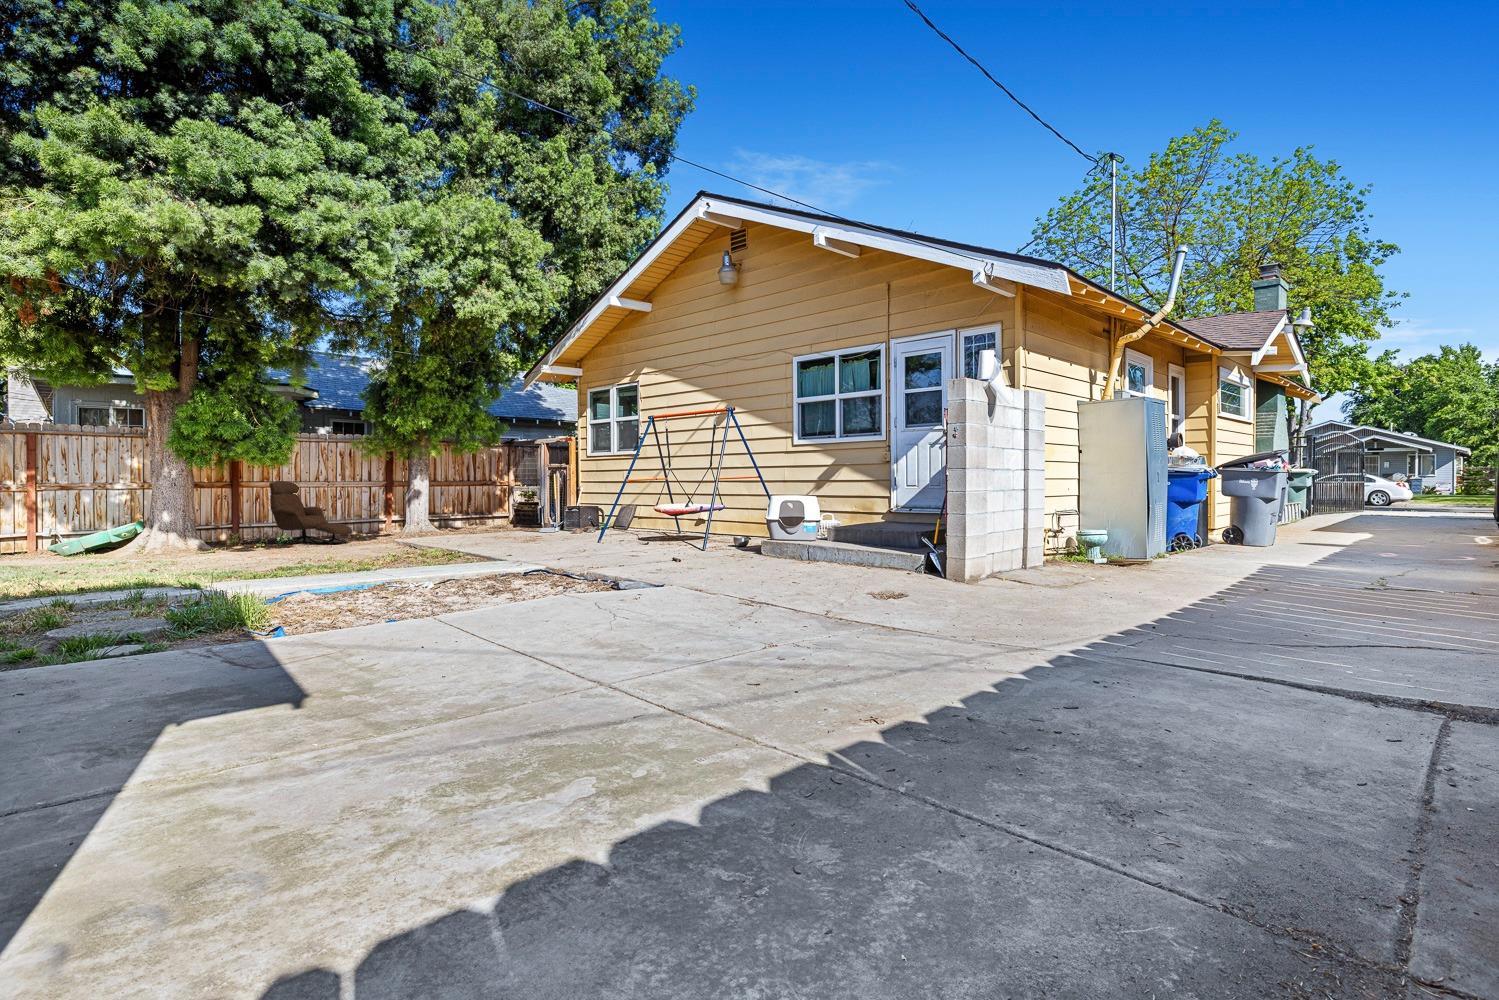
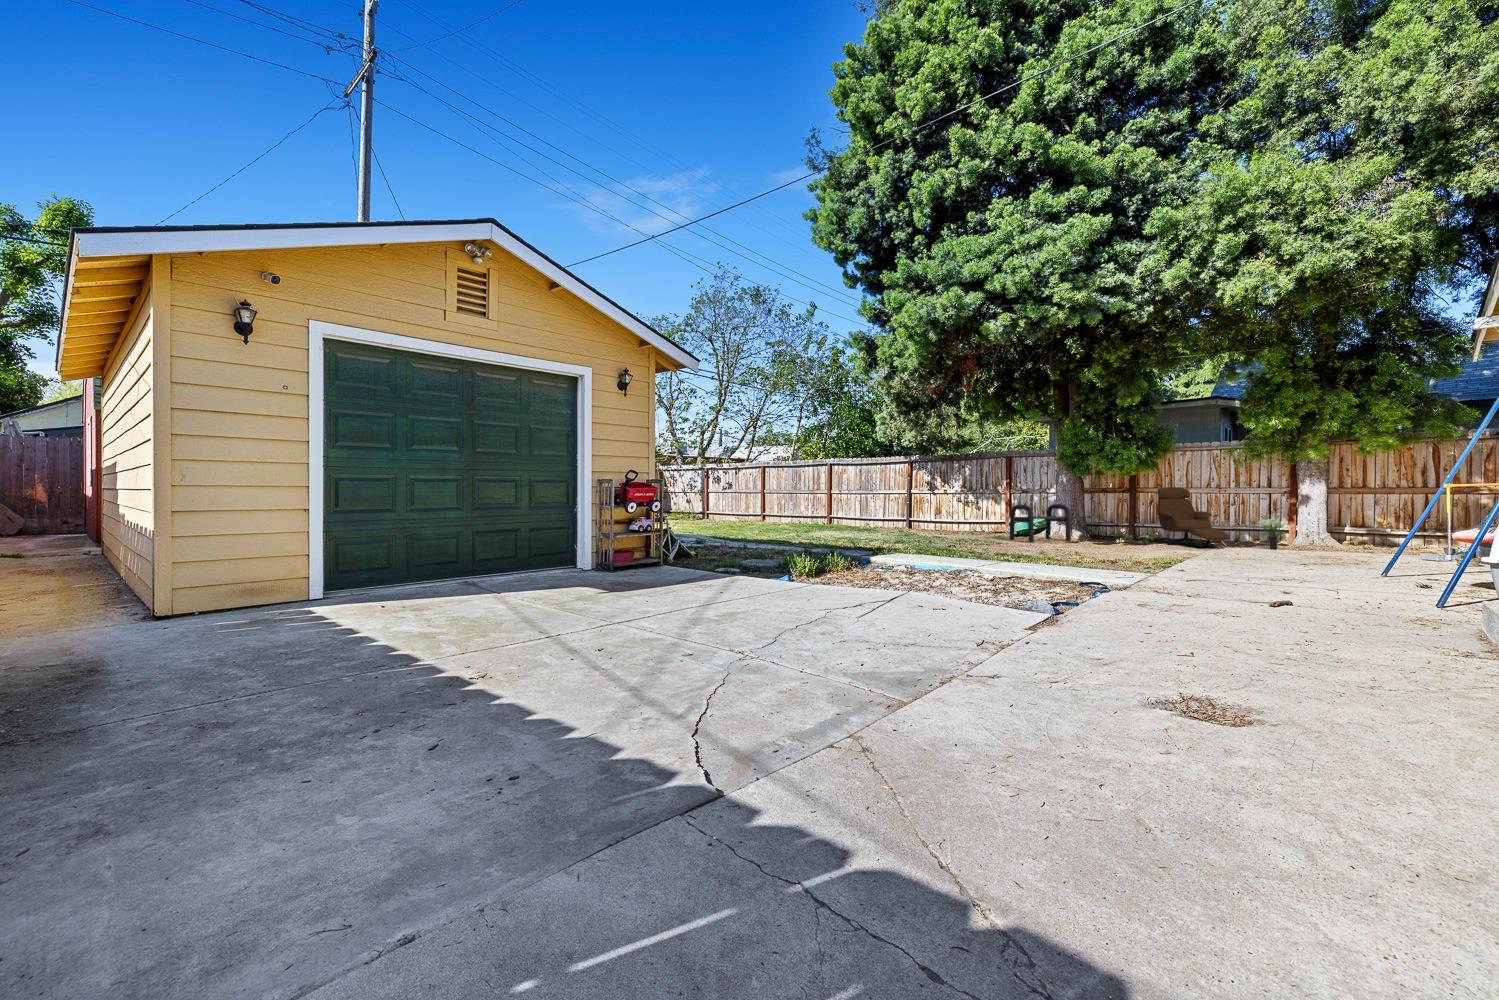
bench: none [80,505,173,560] -> present [1009,504,1071,542]
potted plant: none [364,510,394,539] -> present [1255,518,1294,549]

